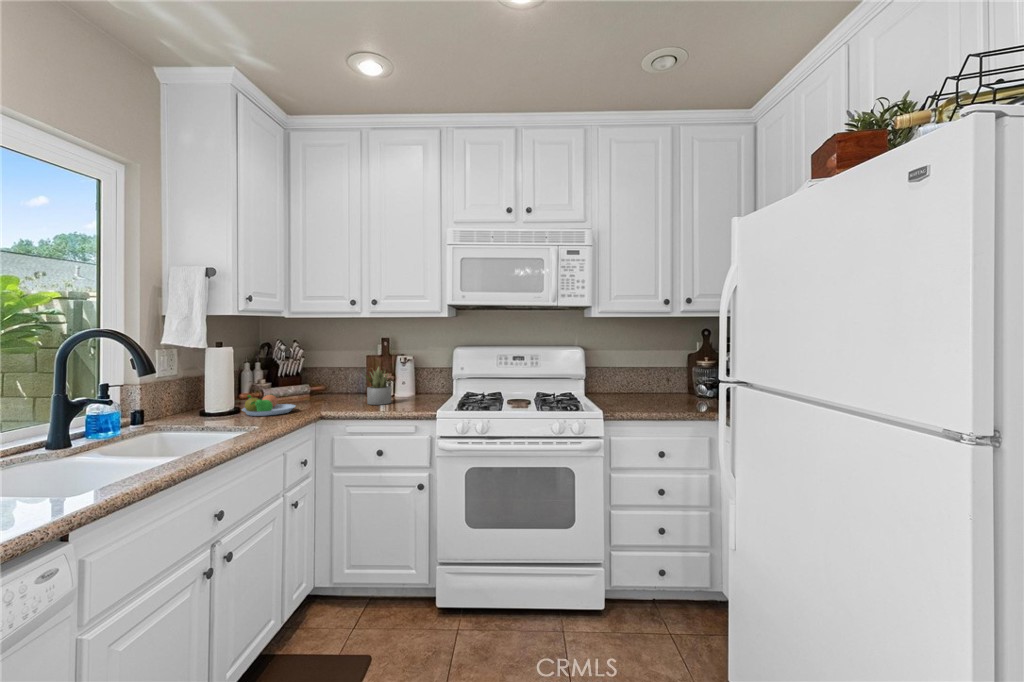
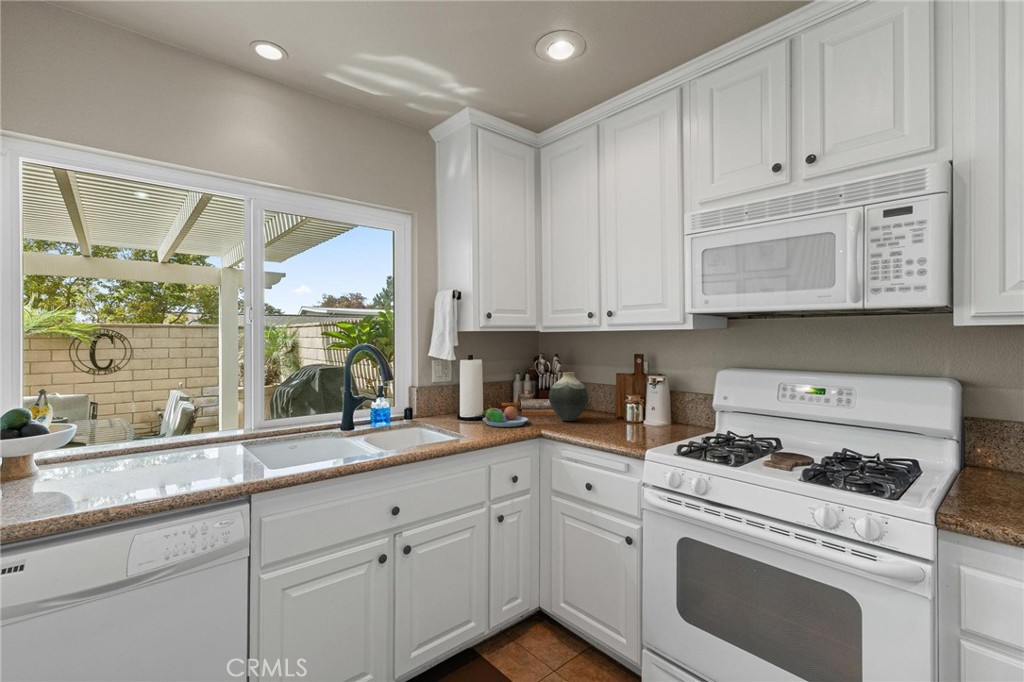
vase: none [307,356,348,403] -> present [549,372,589,421]
succulent plant: present [365,367,391,405] -> none [594,387,627,432]

